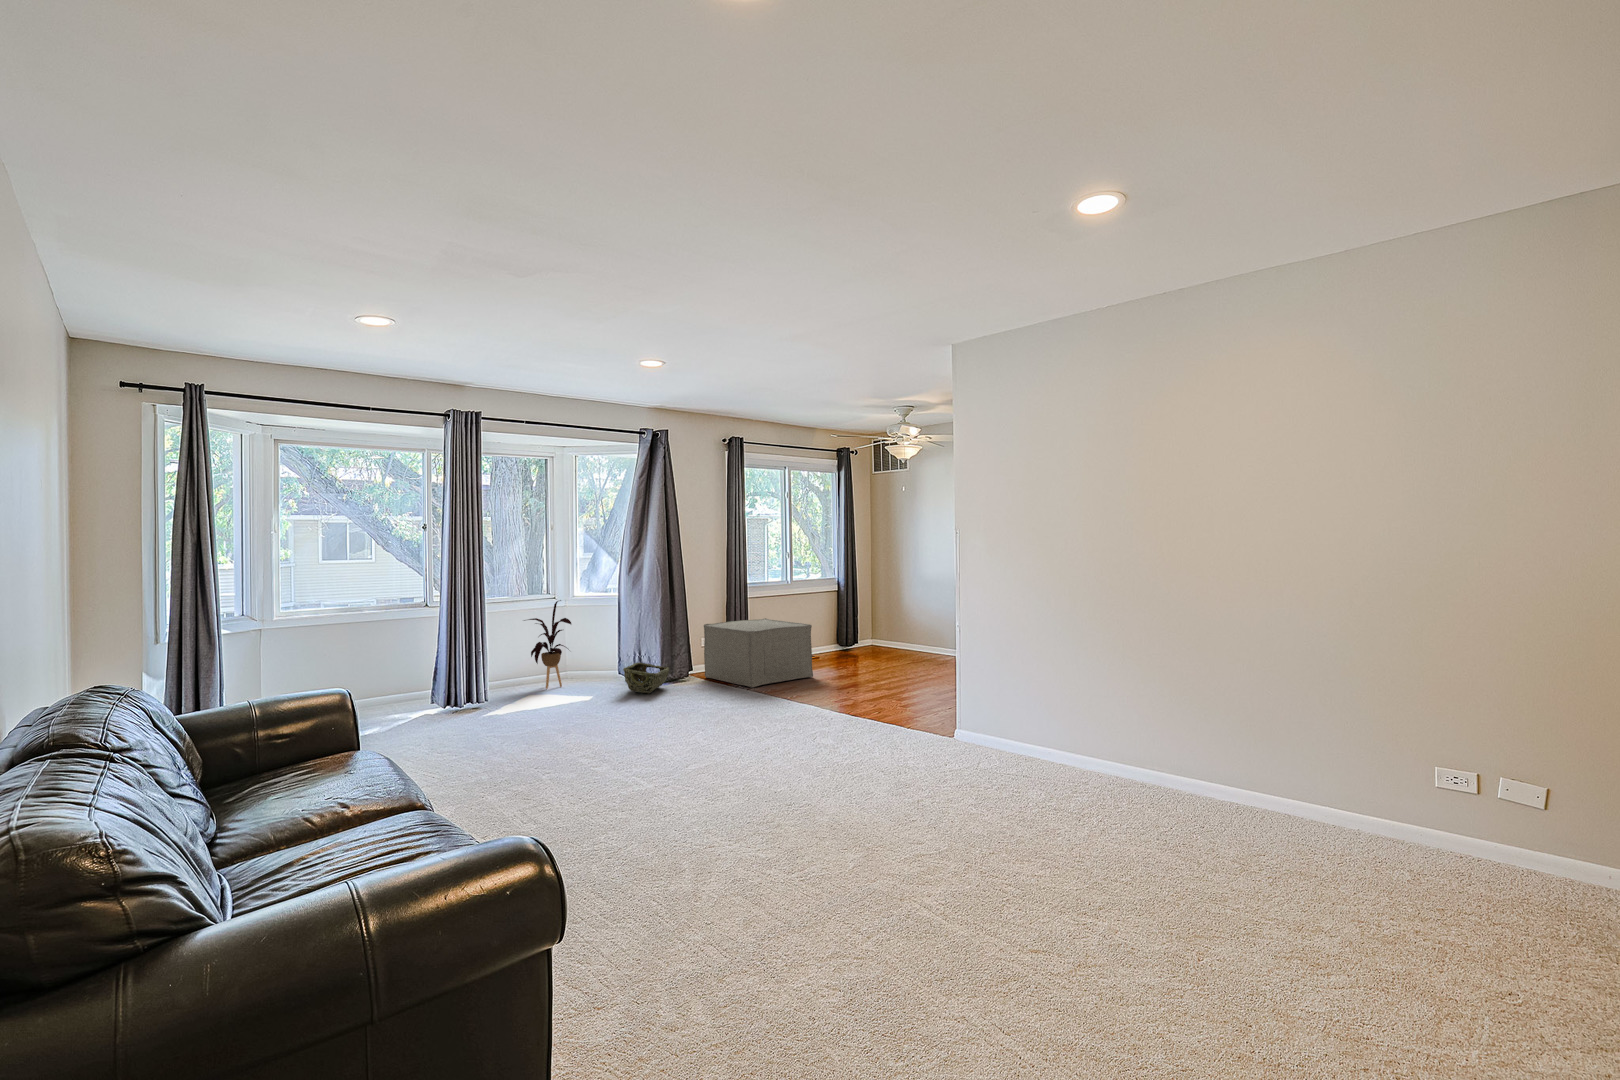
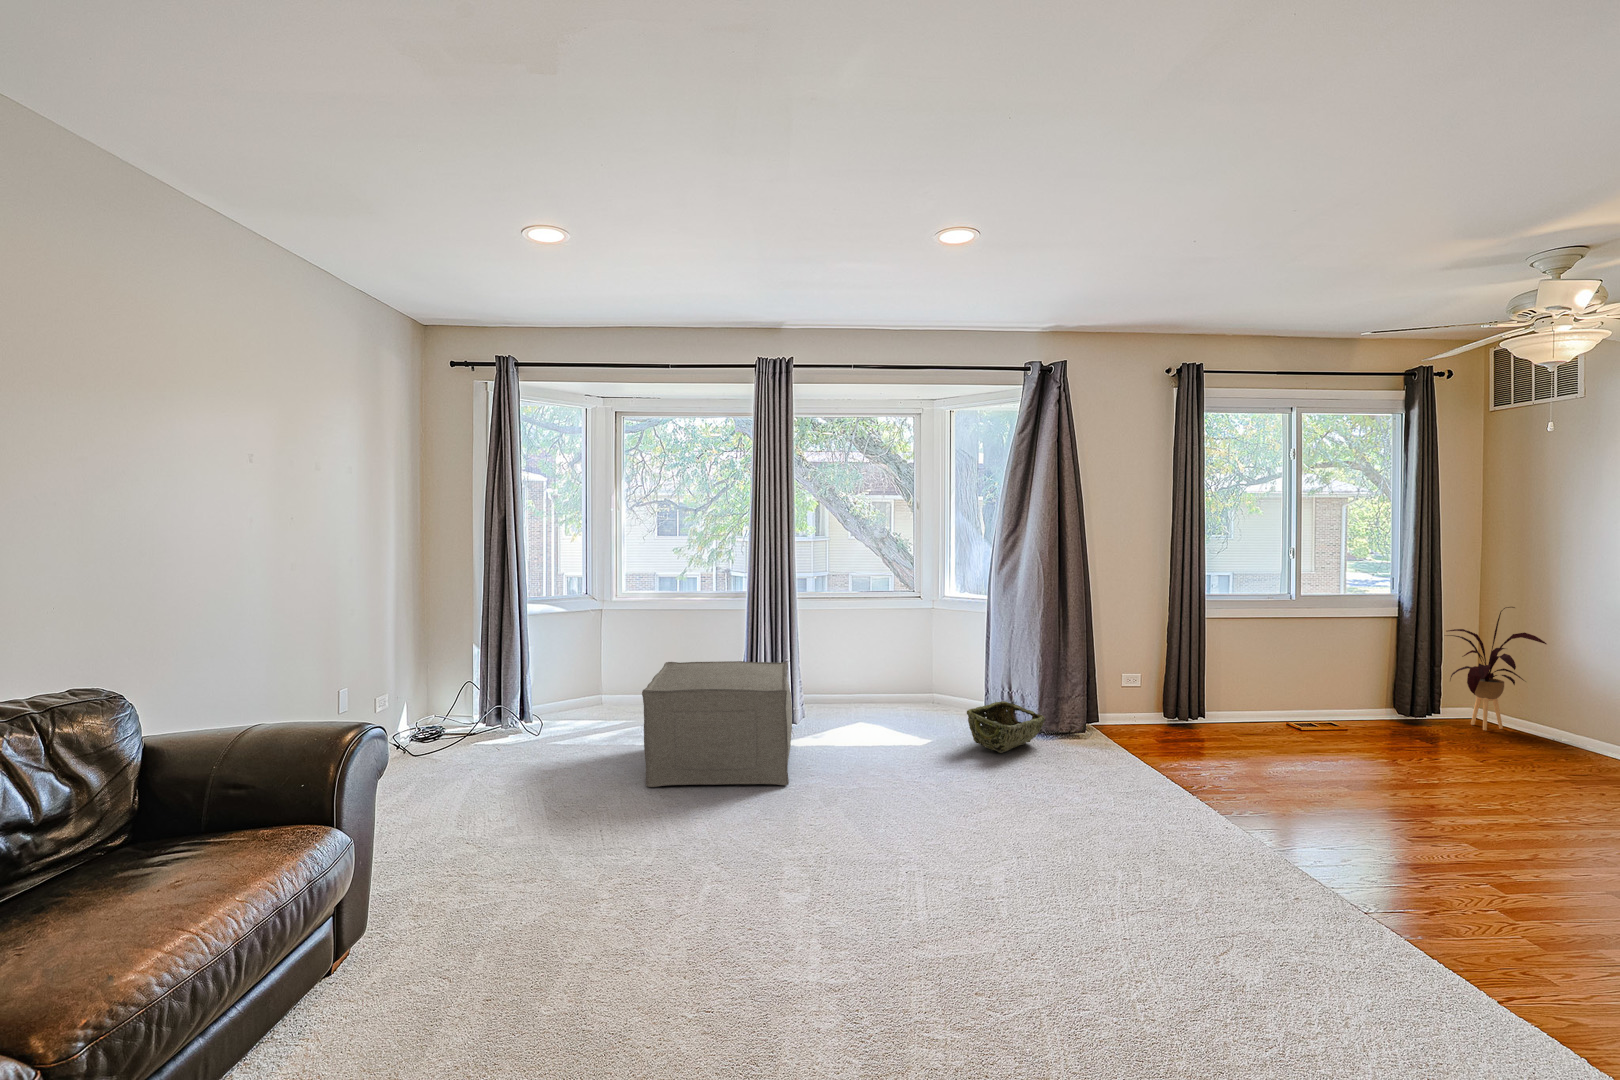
house plant: present [524,600,571,689] -> present [1447,607,1546,730]
ottoman: present [704,618,813,688] -> present [642,661,792,787]

